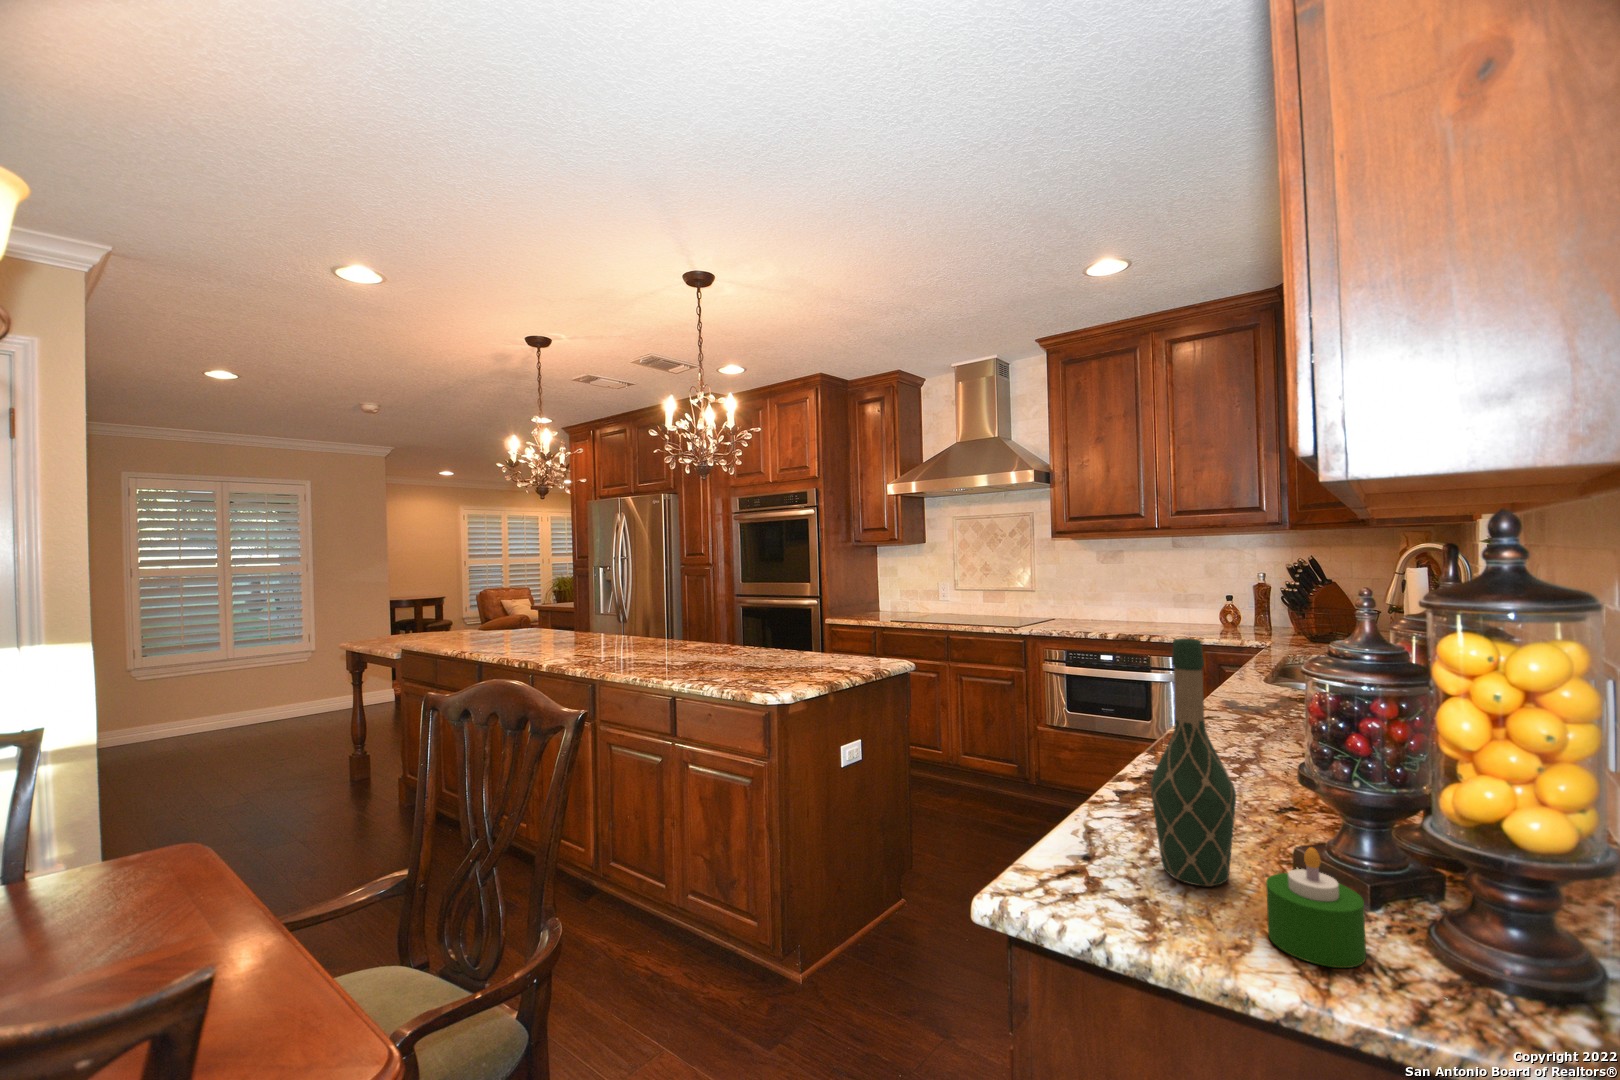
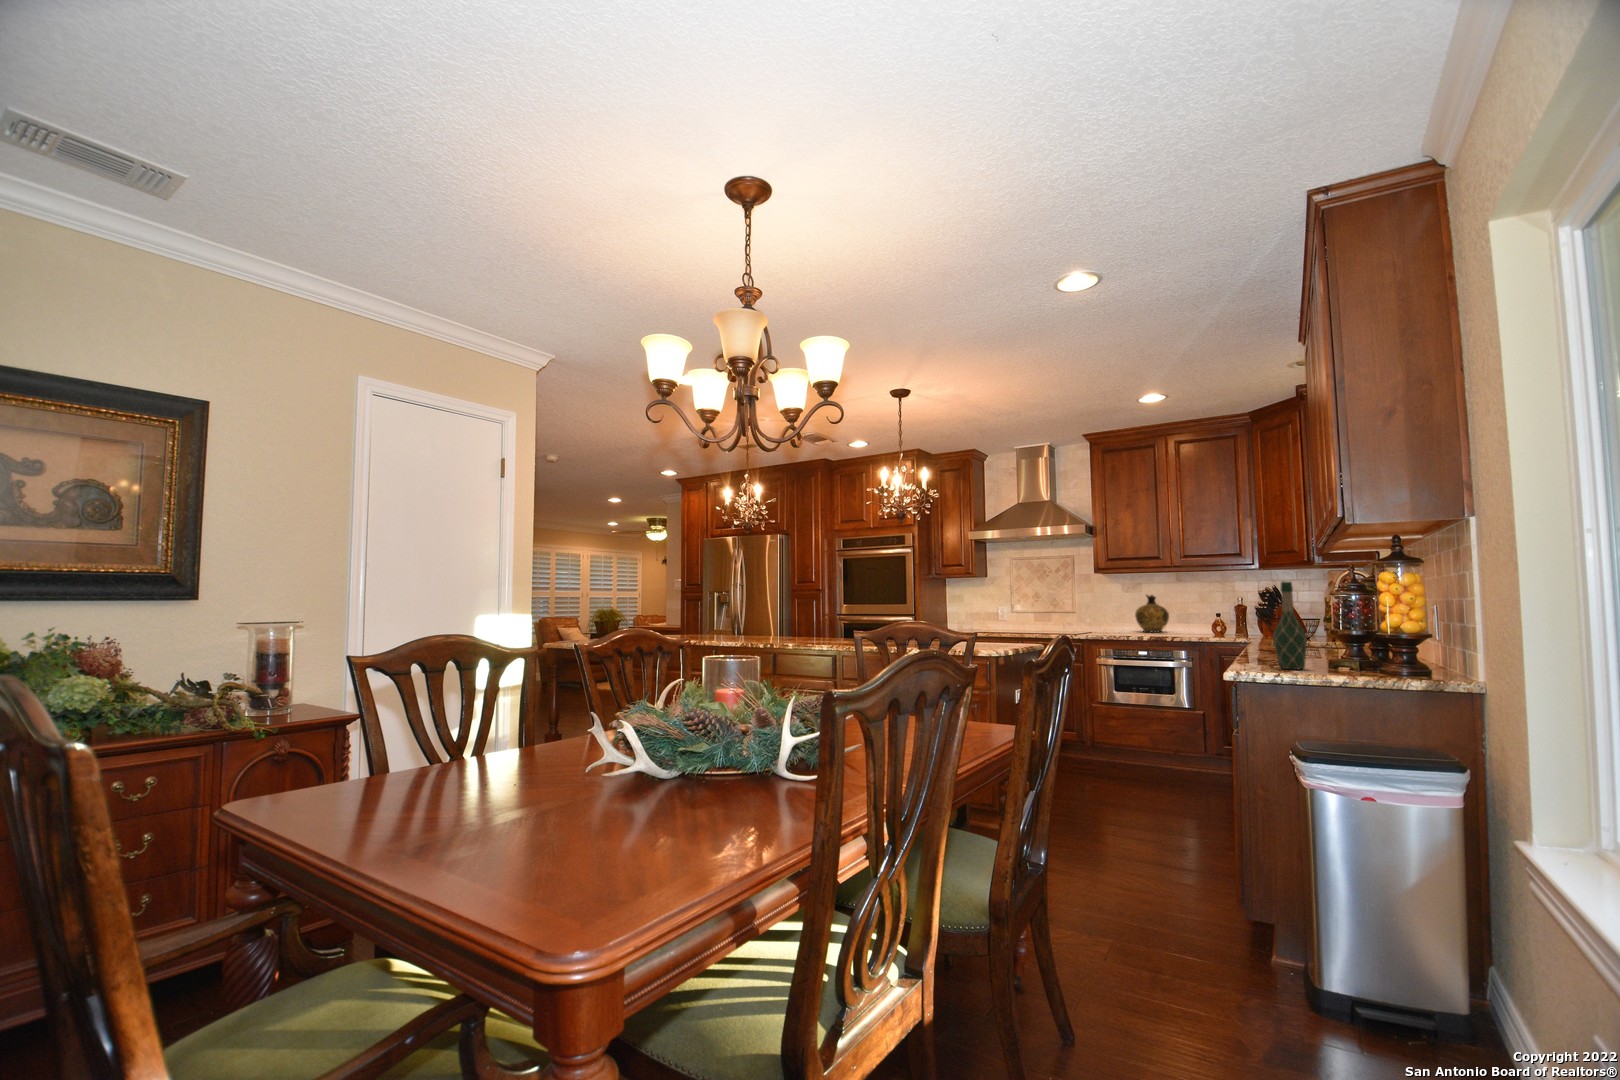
ceramic jug: none [1112,567,1160,621] -> present [1135,595,1169,632]
candle: present [1266,848,1366,968] -> none [1325,641,1358,674]

